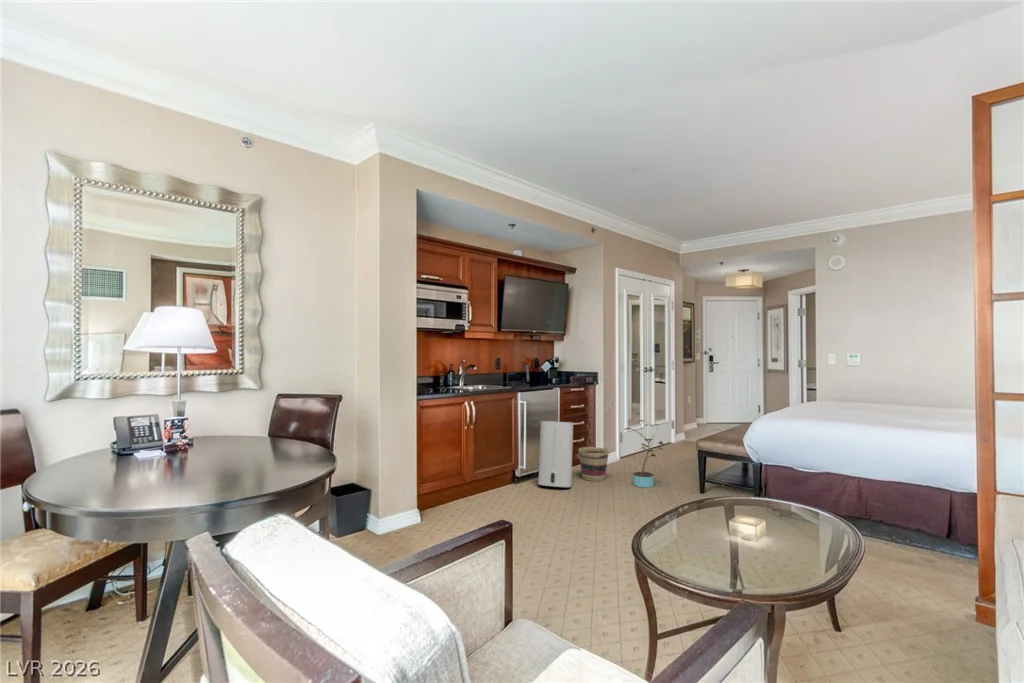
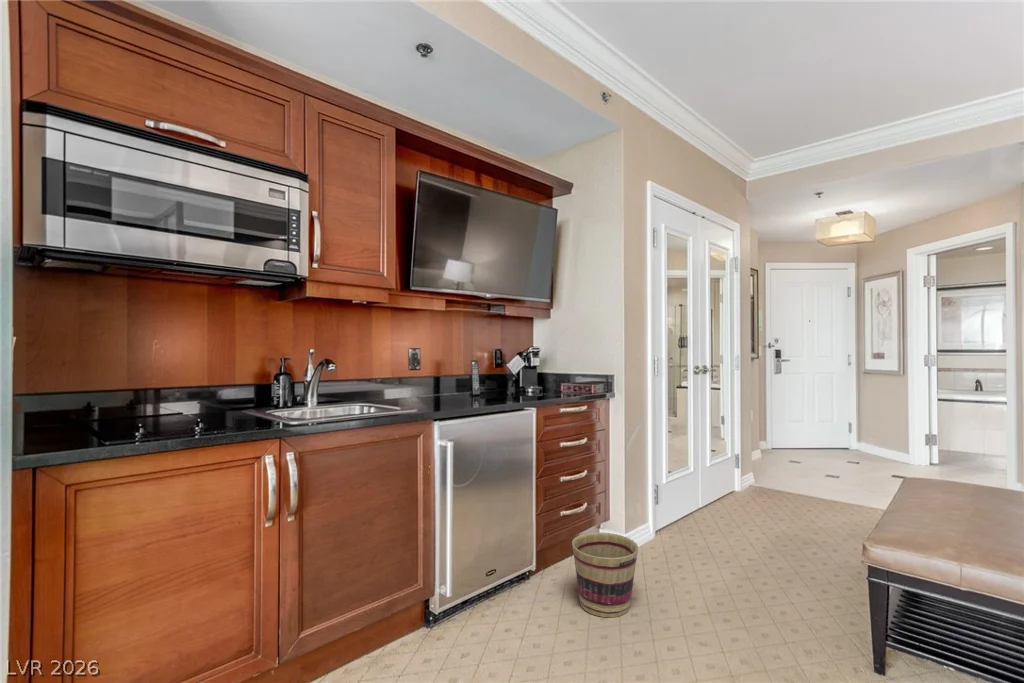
potted plant: present [625,420,663,487] -> none [675,482,773,648]
air purifier: present [538,421,573,487] -> none [477,484,558,652]

